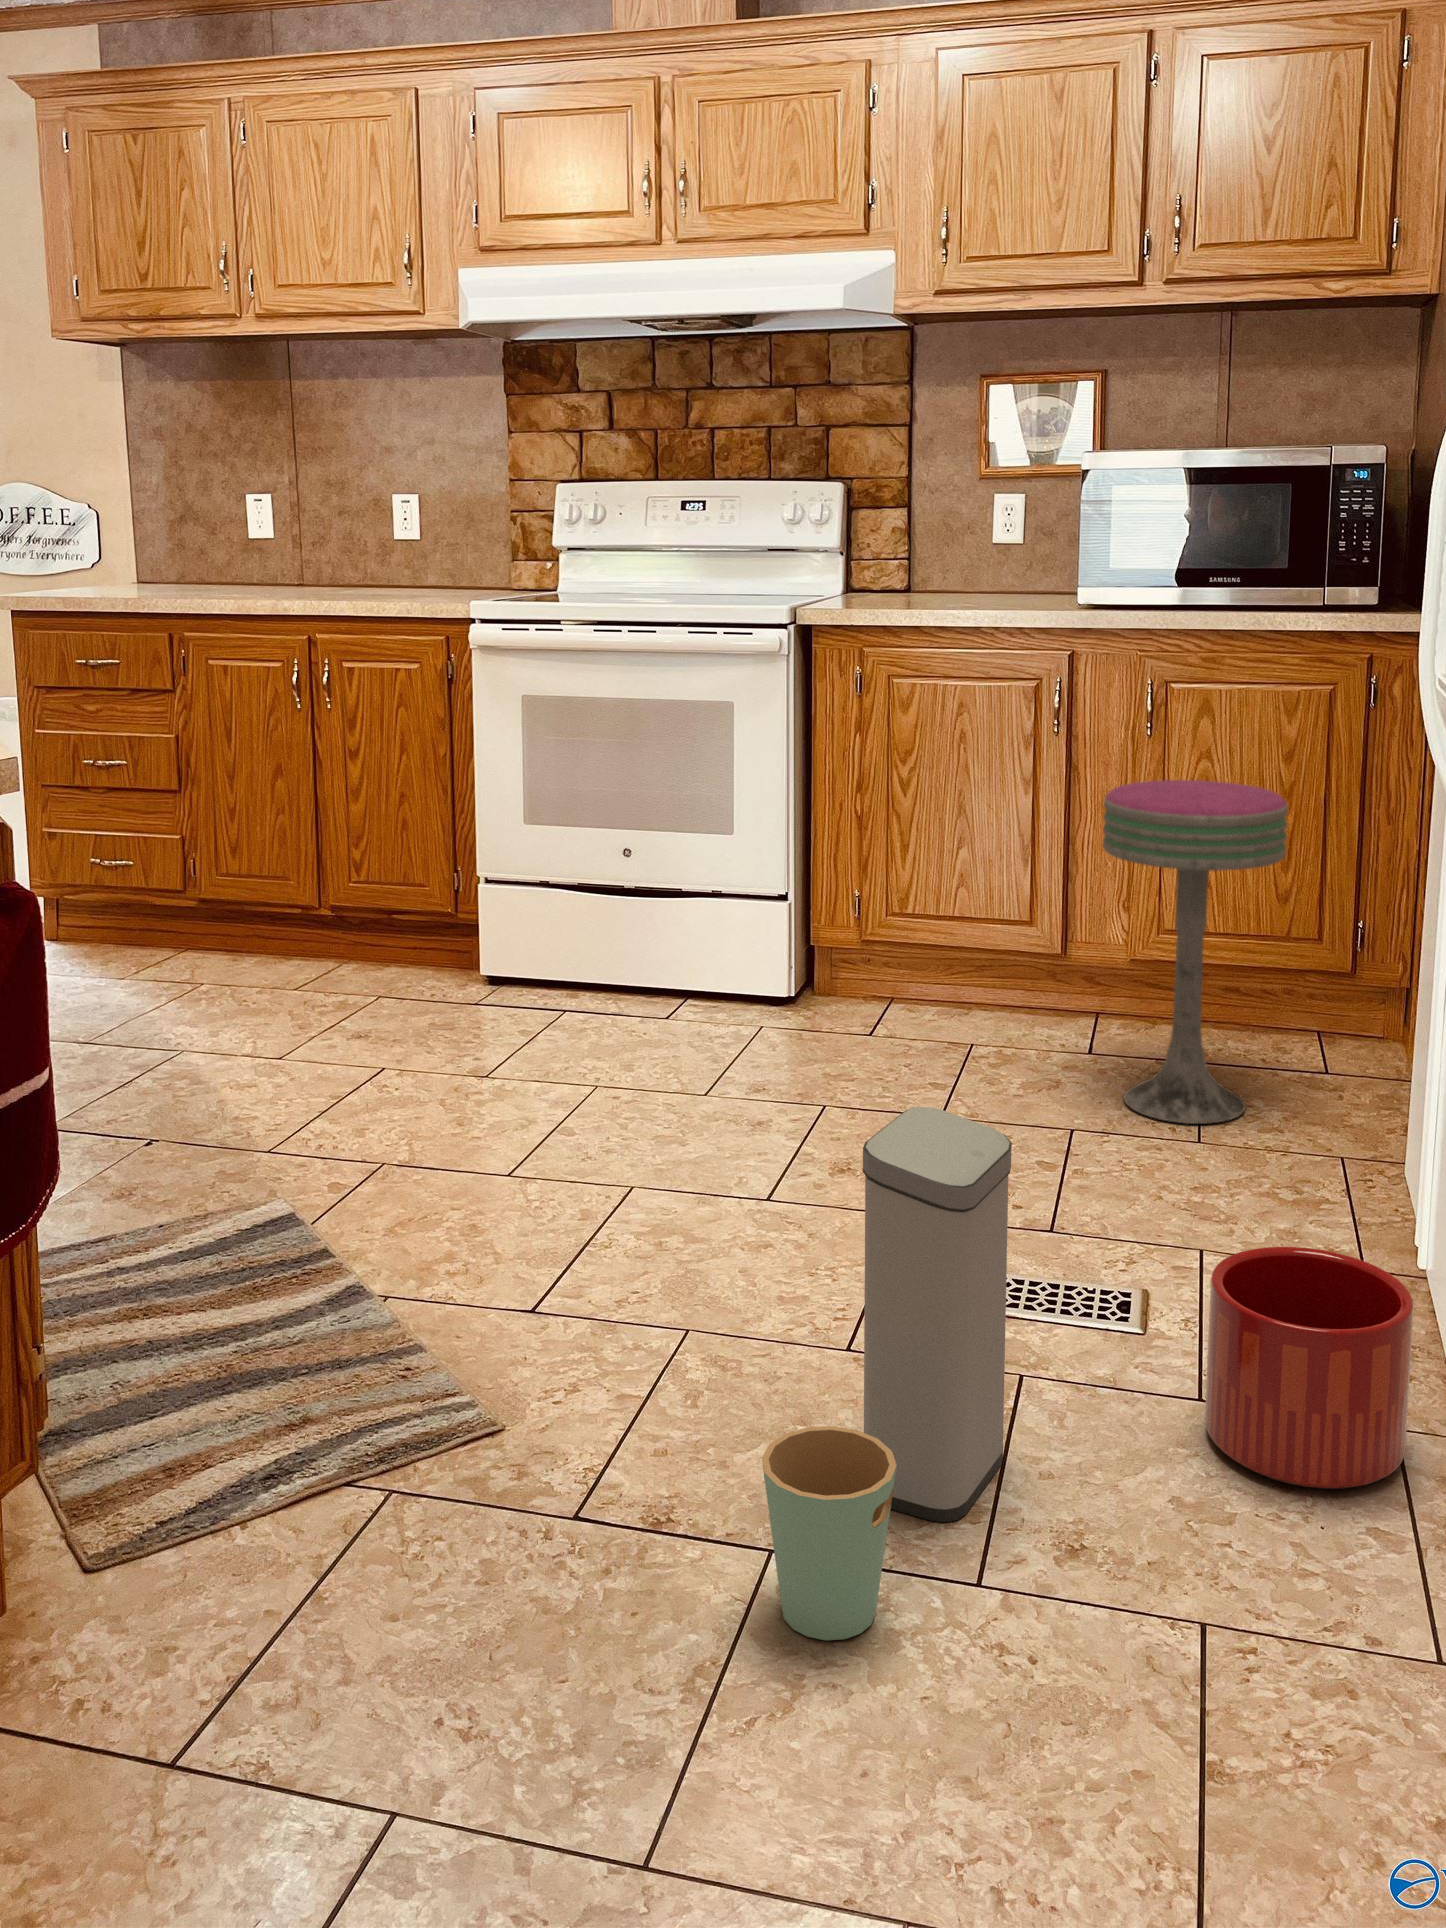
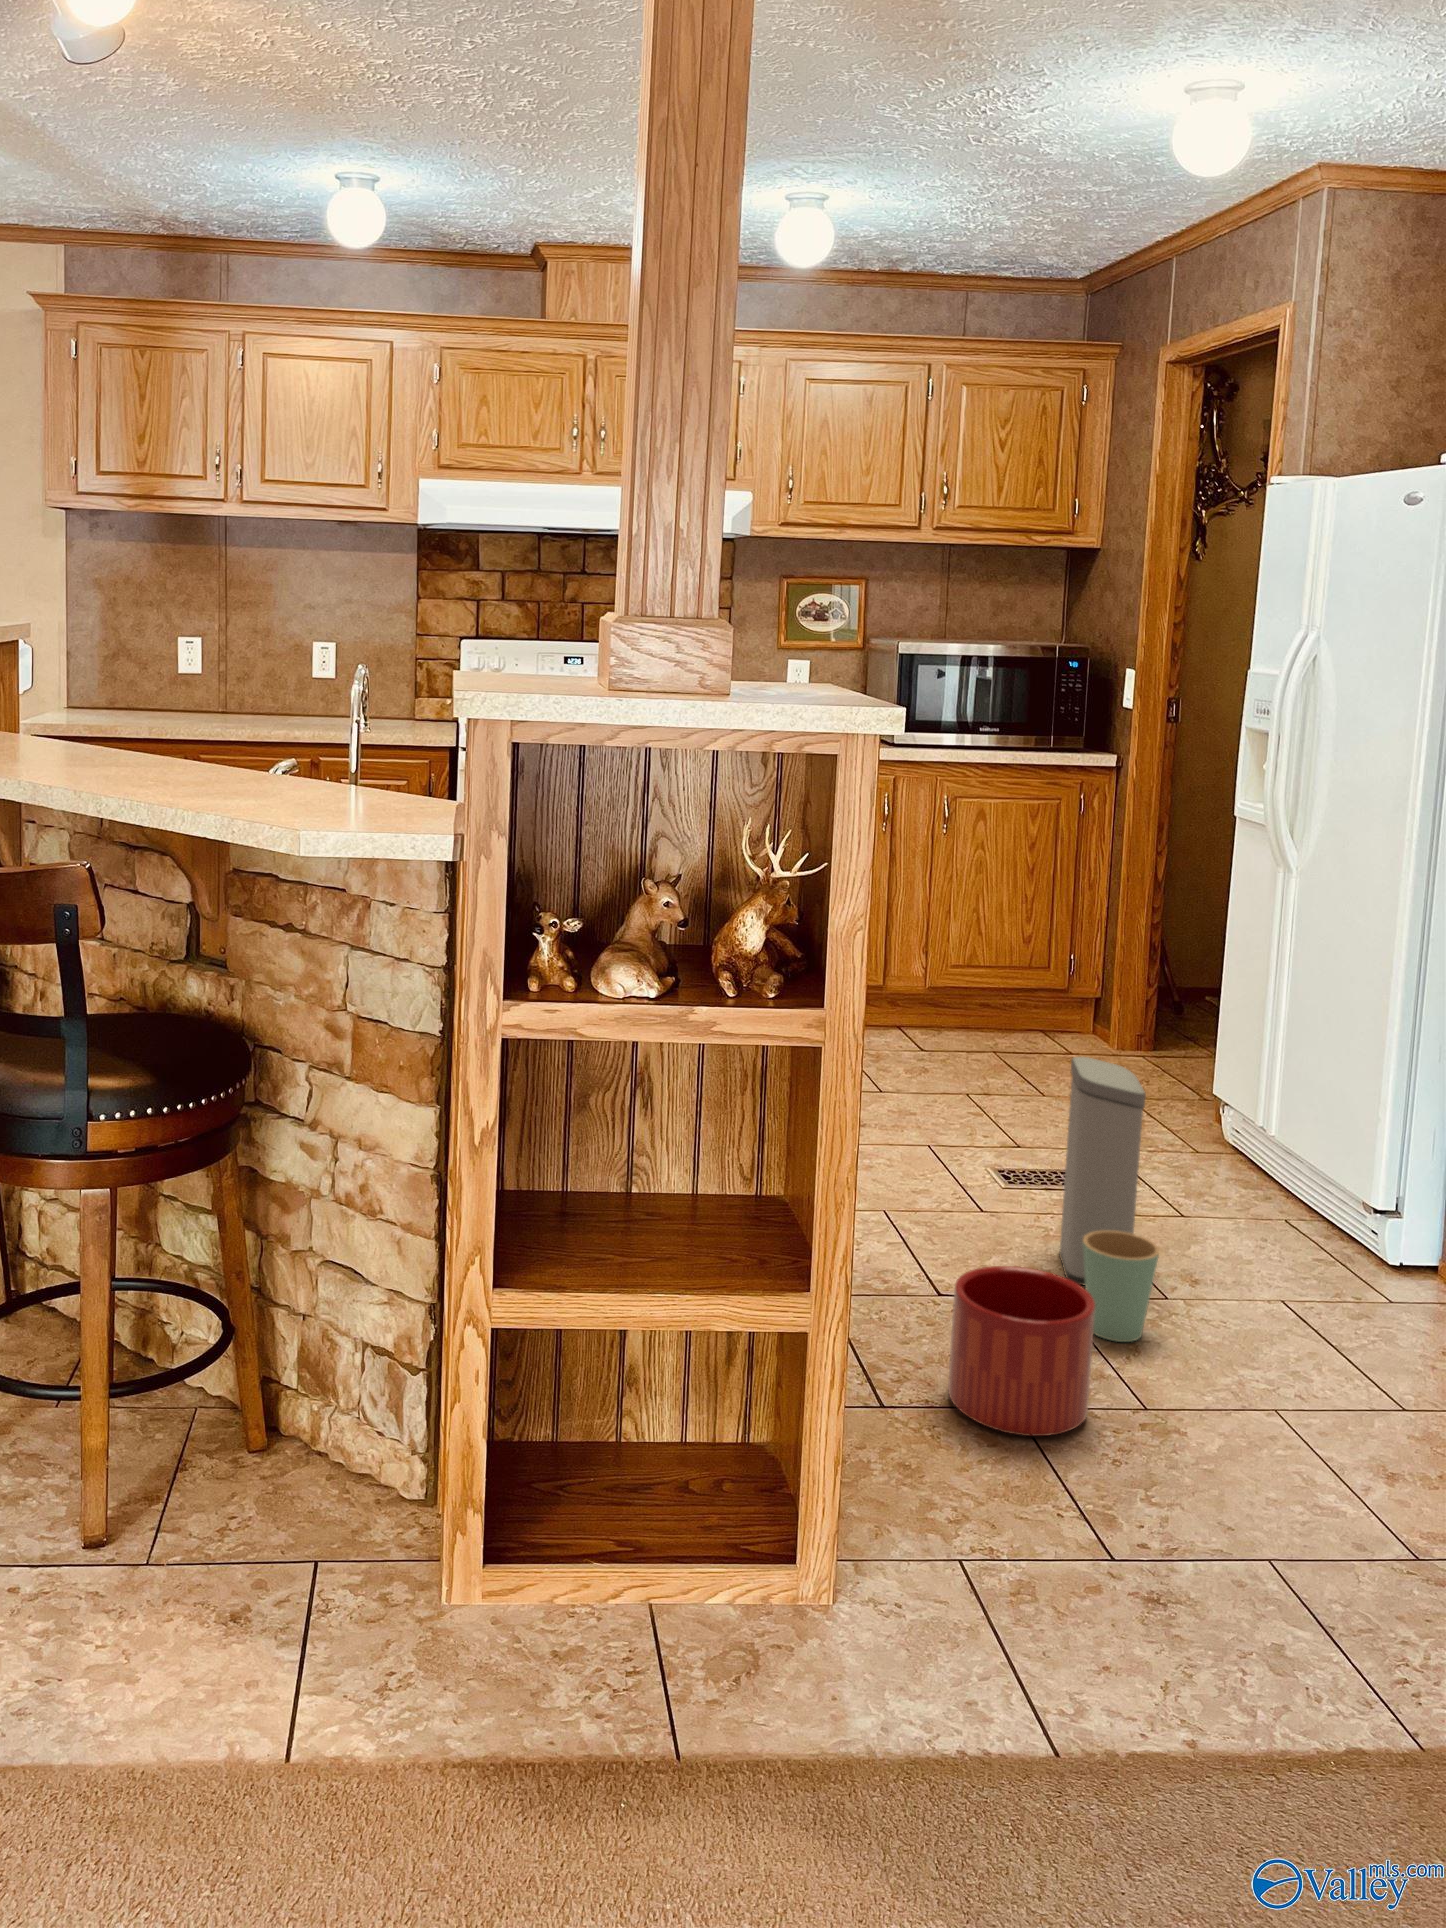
bar stool: present [1103,780,1288,1124] -> none [960,862,1080,1084]
planter: present [1205,1247,1413,1489] -> present [948,1266,1095,1436]

